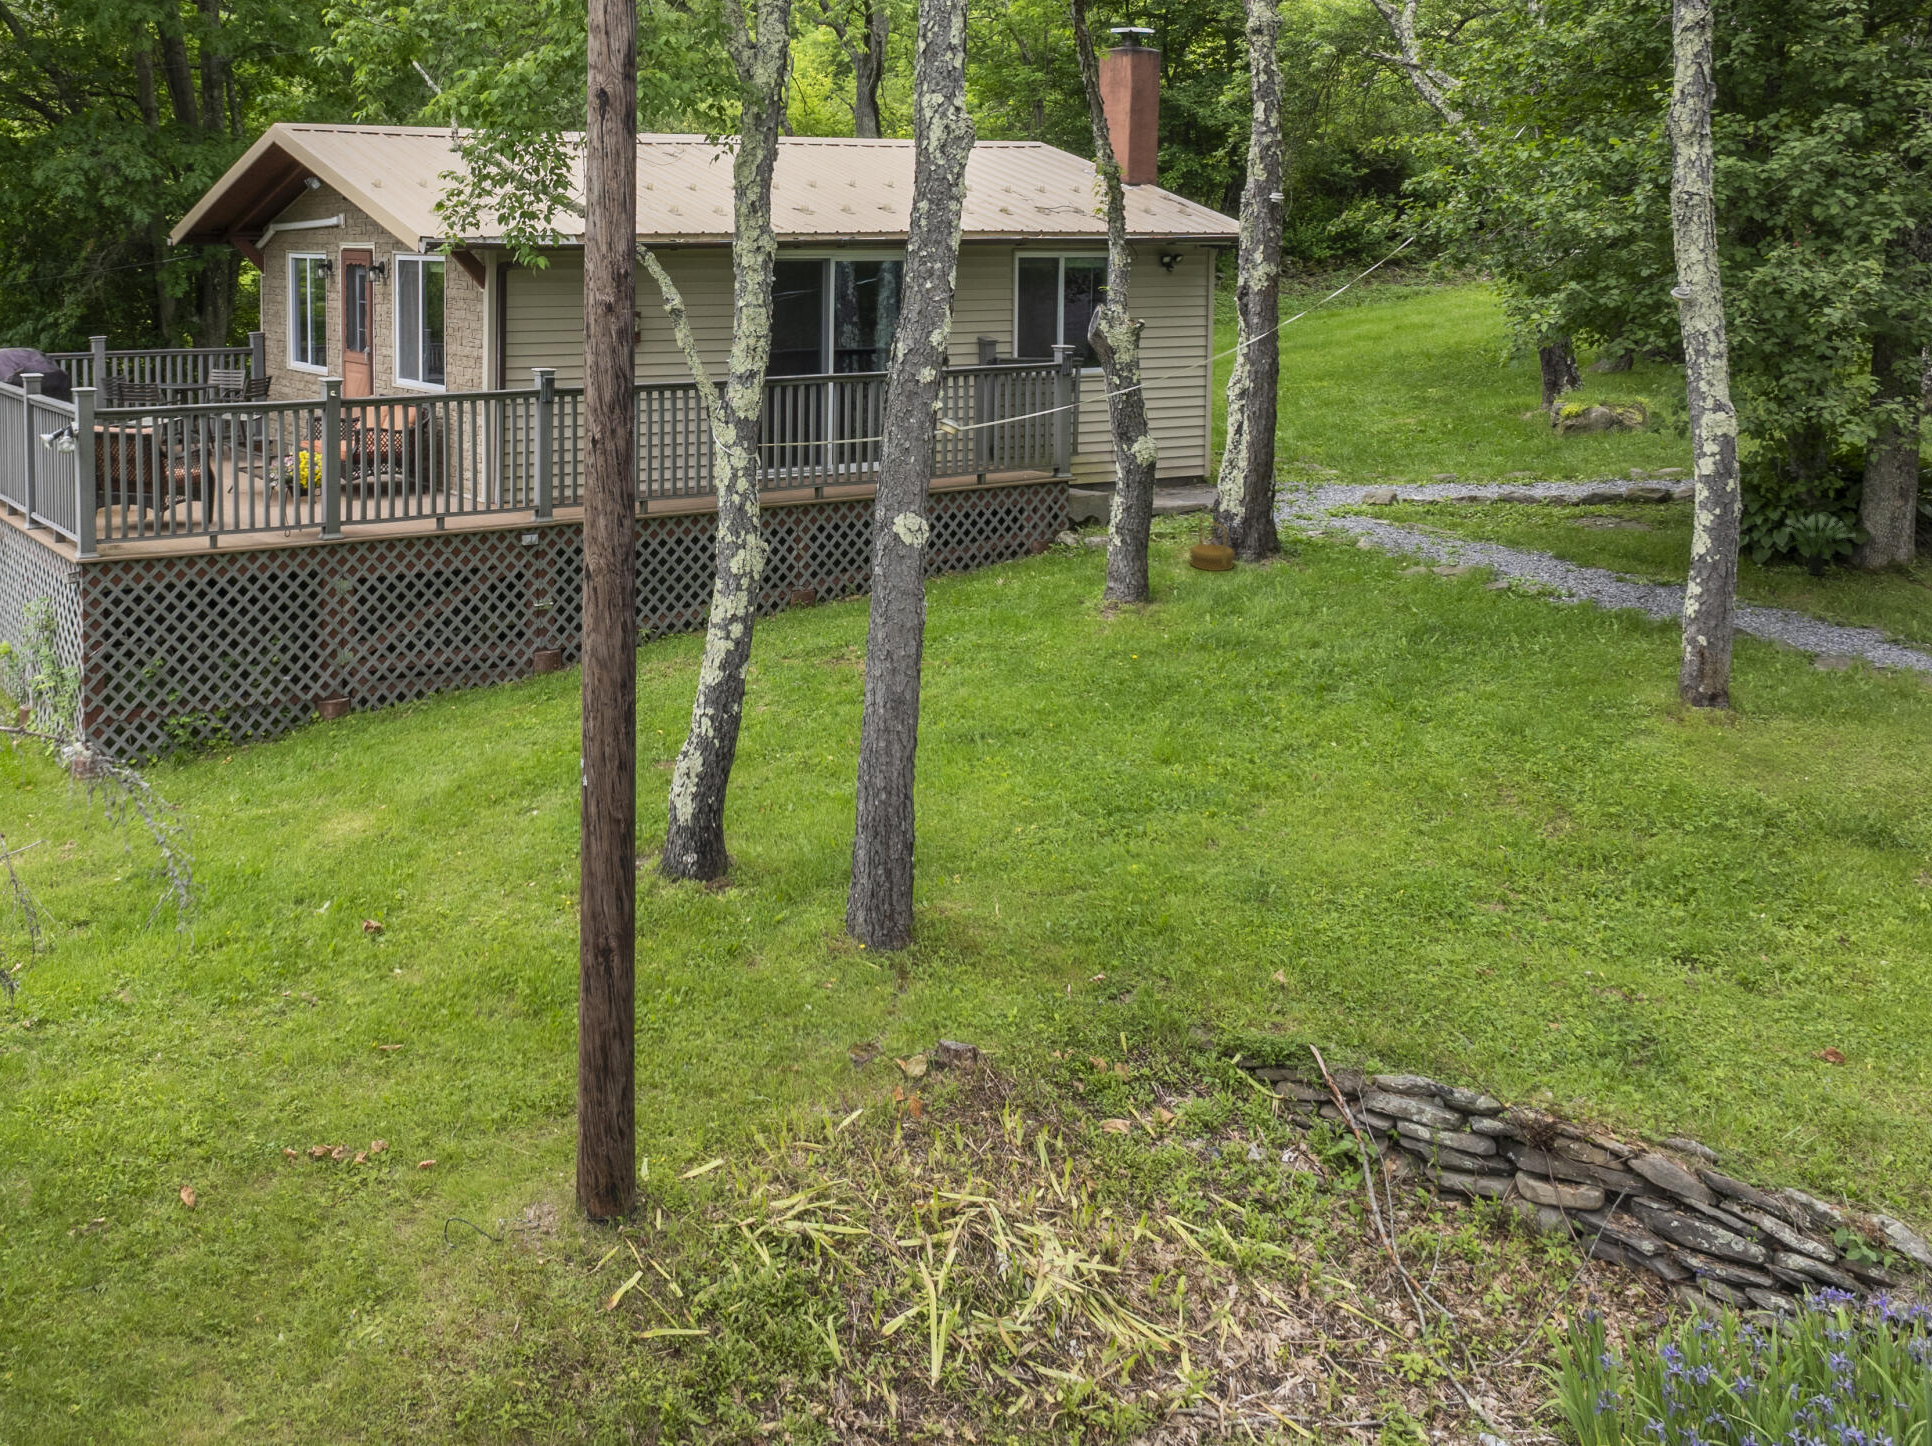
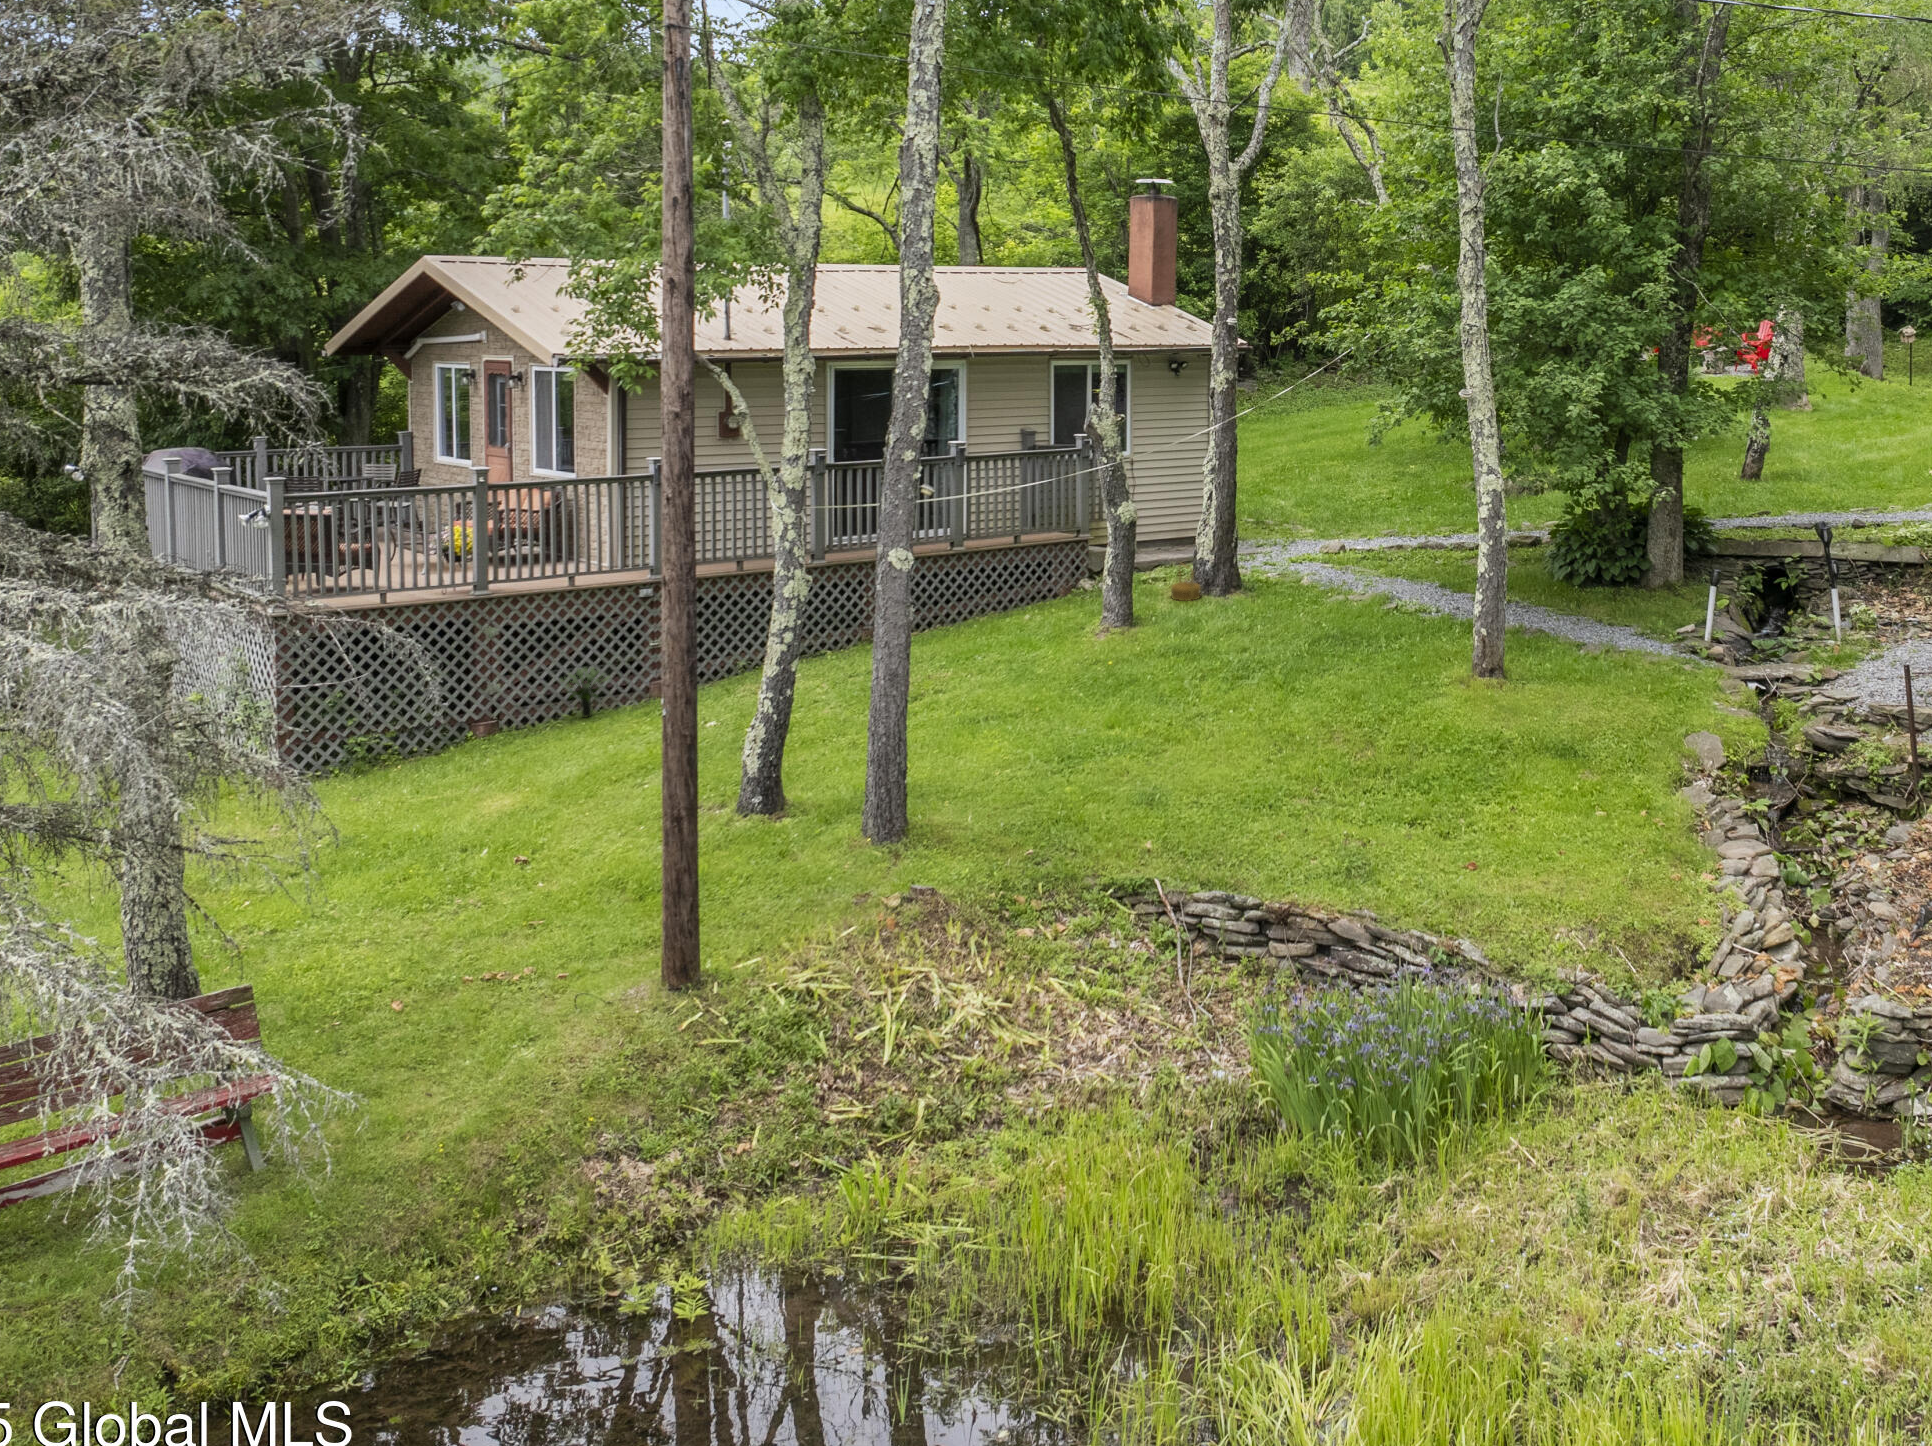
potted plant: present [1786,515,1855,575] -> present [561,667,609,717]

